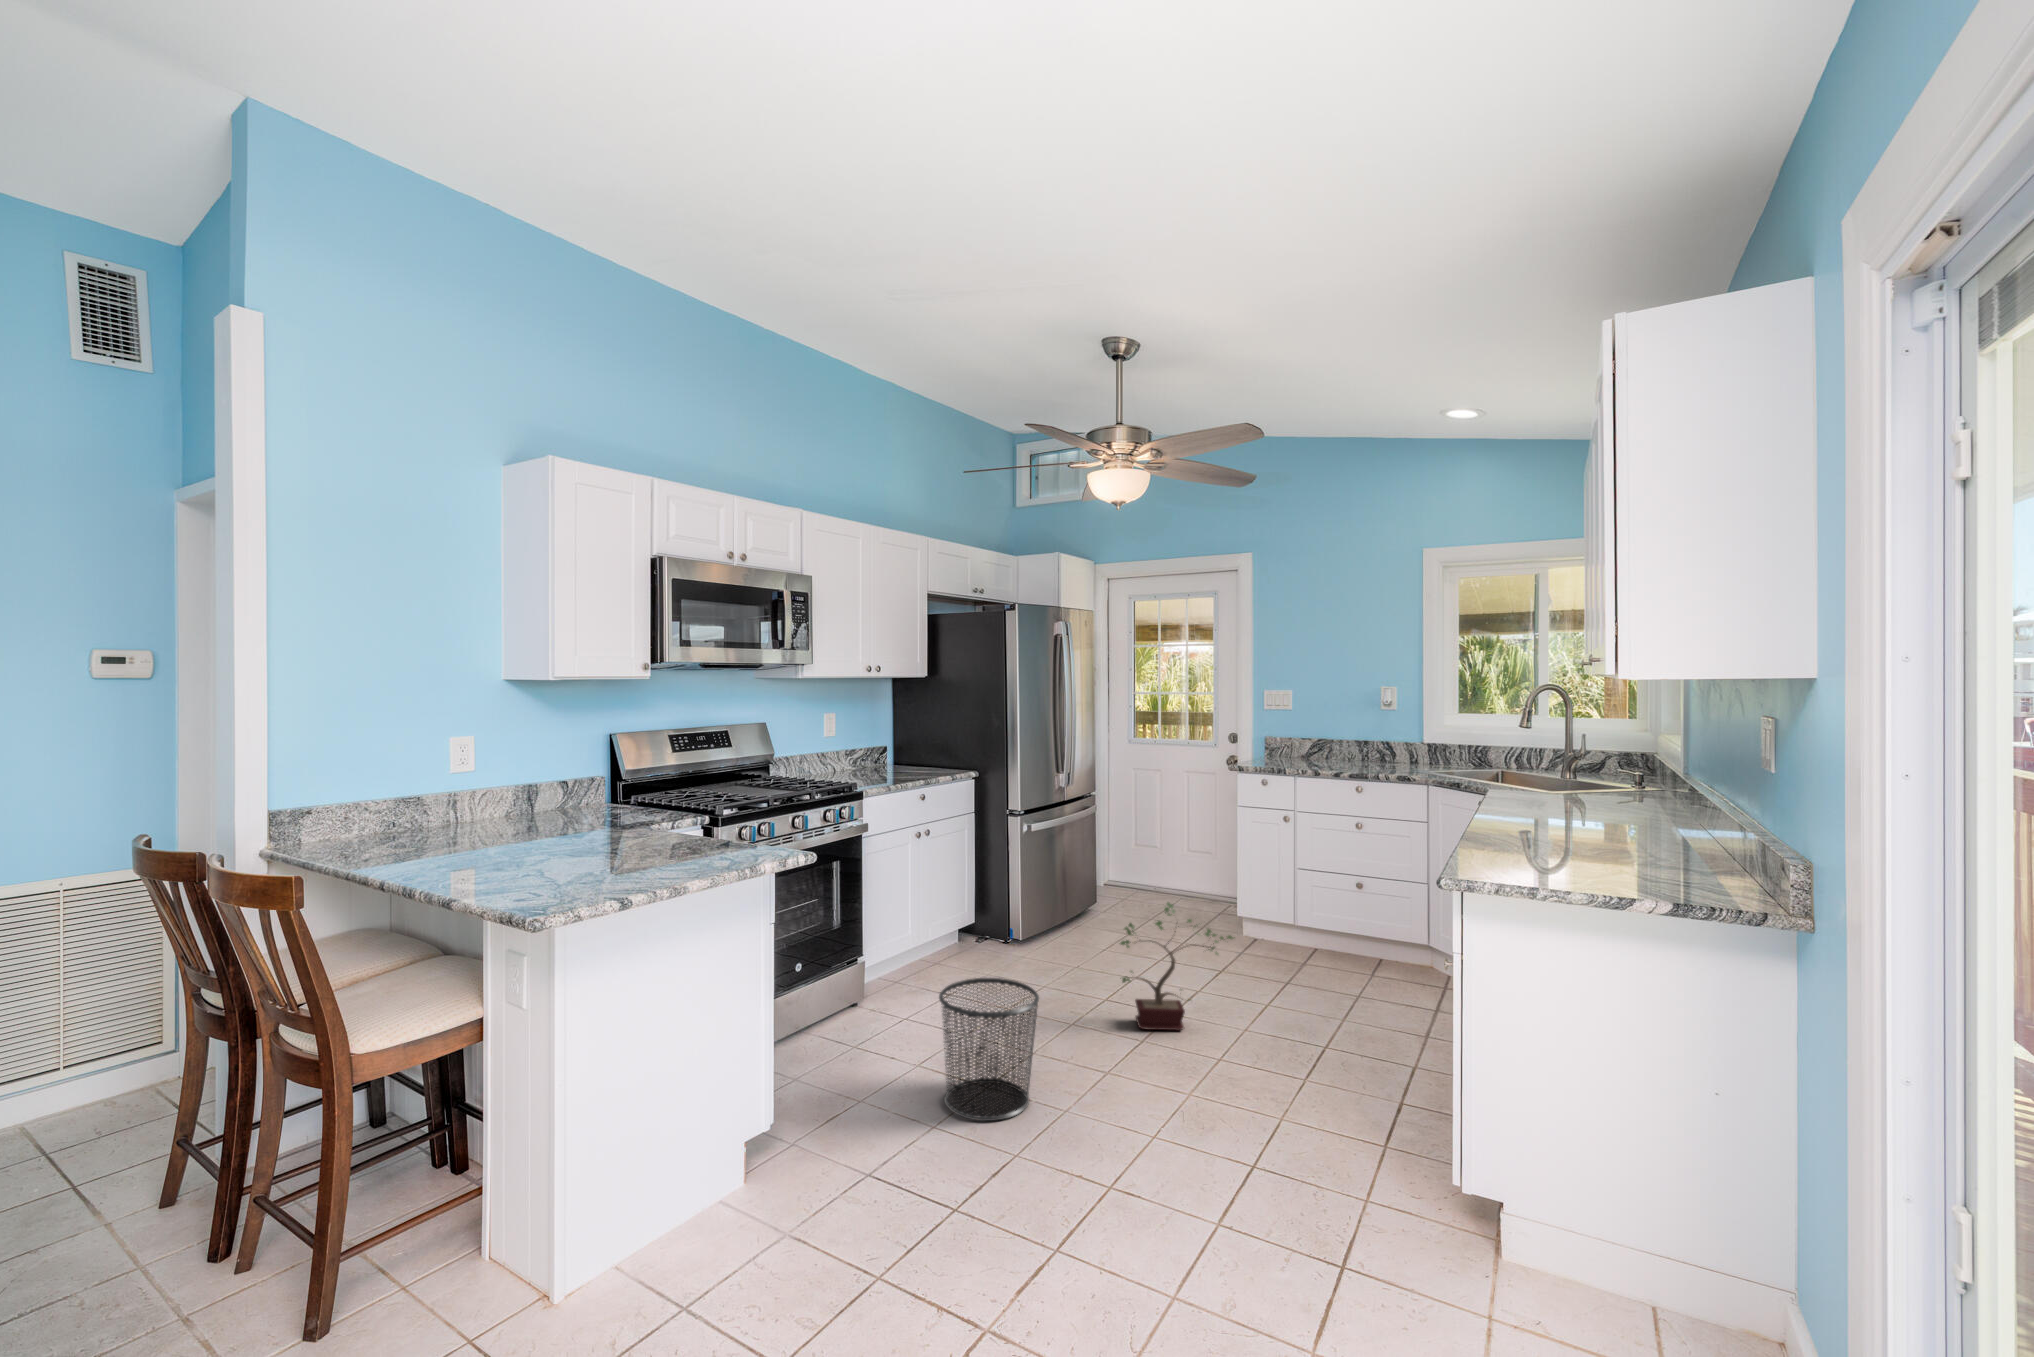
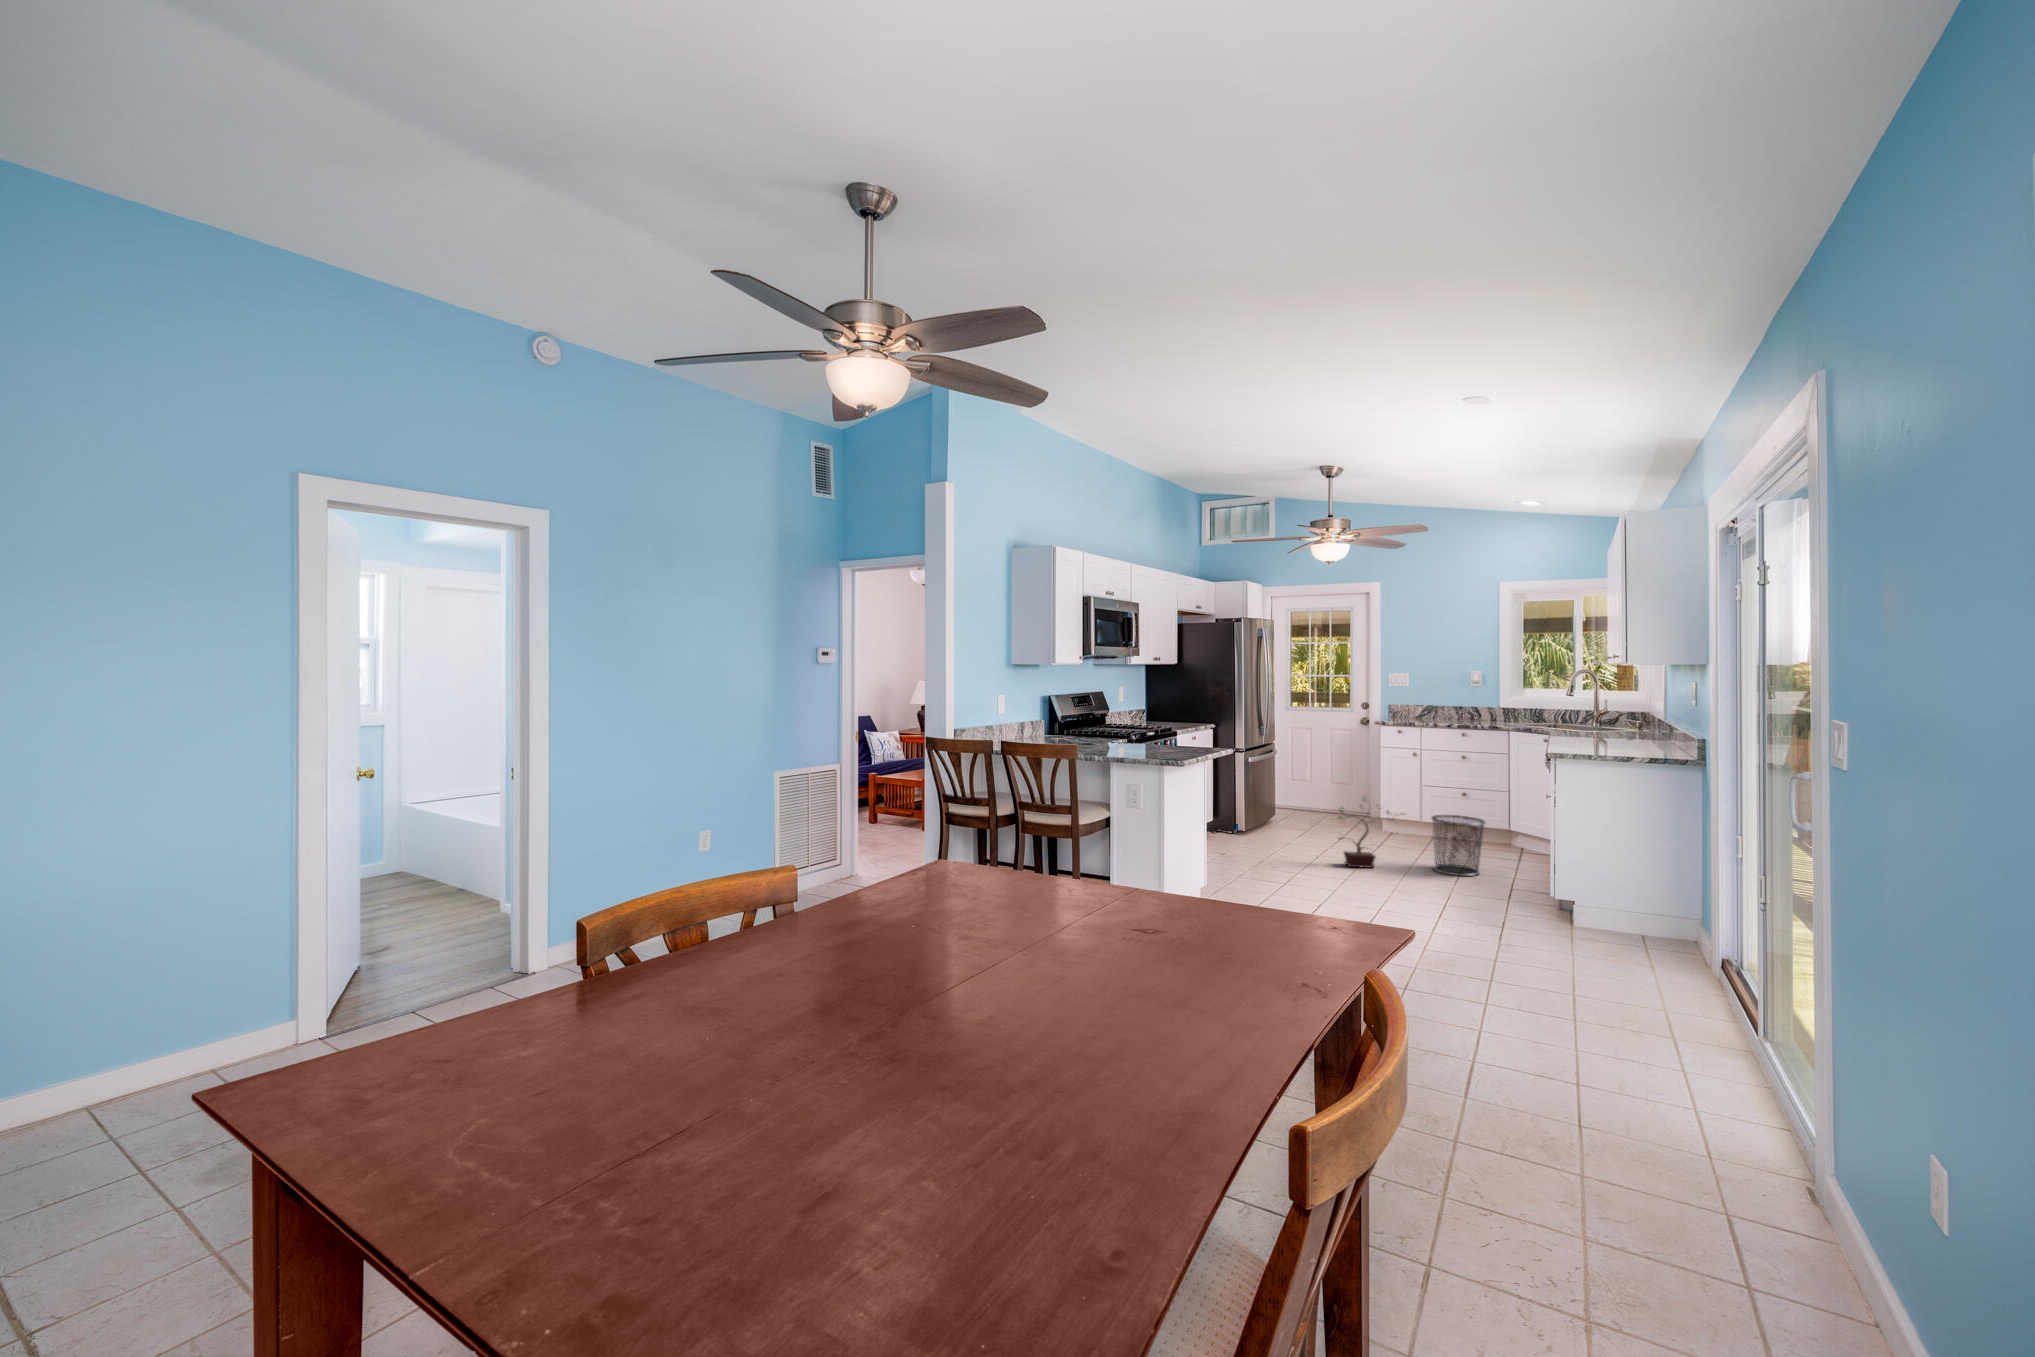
trash can: present [939,978,1039,1121] -> present [1432,815,1485,876]

